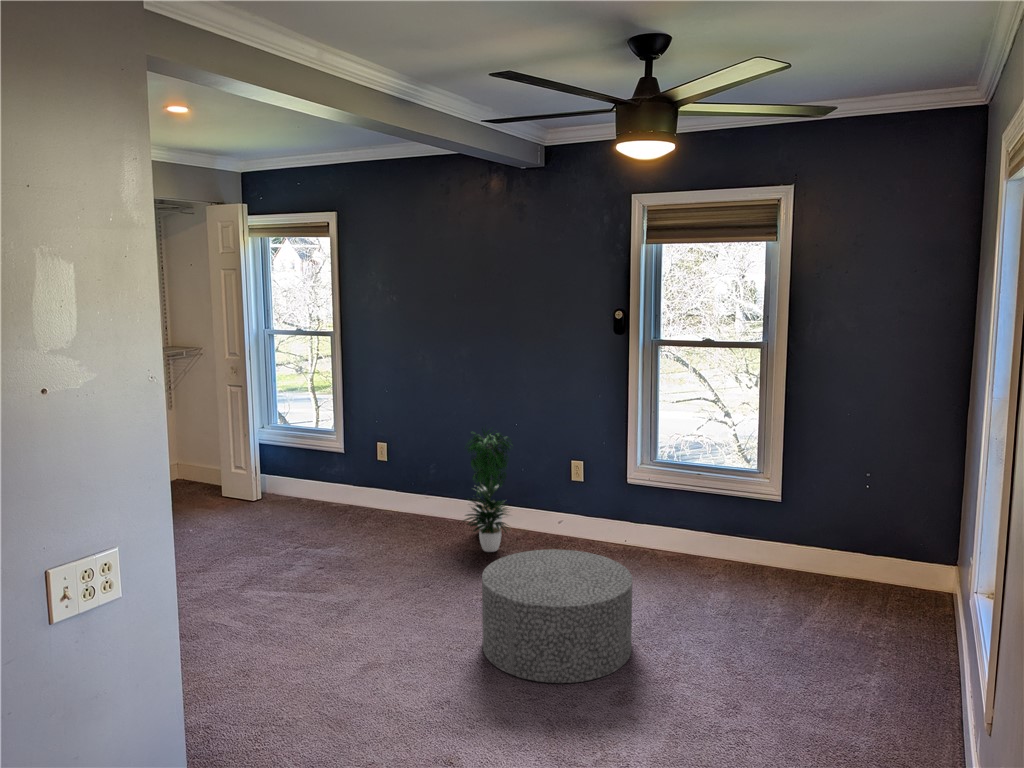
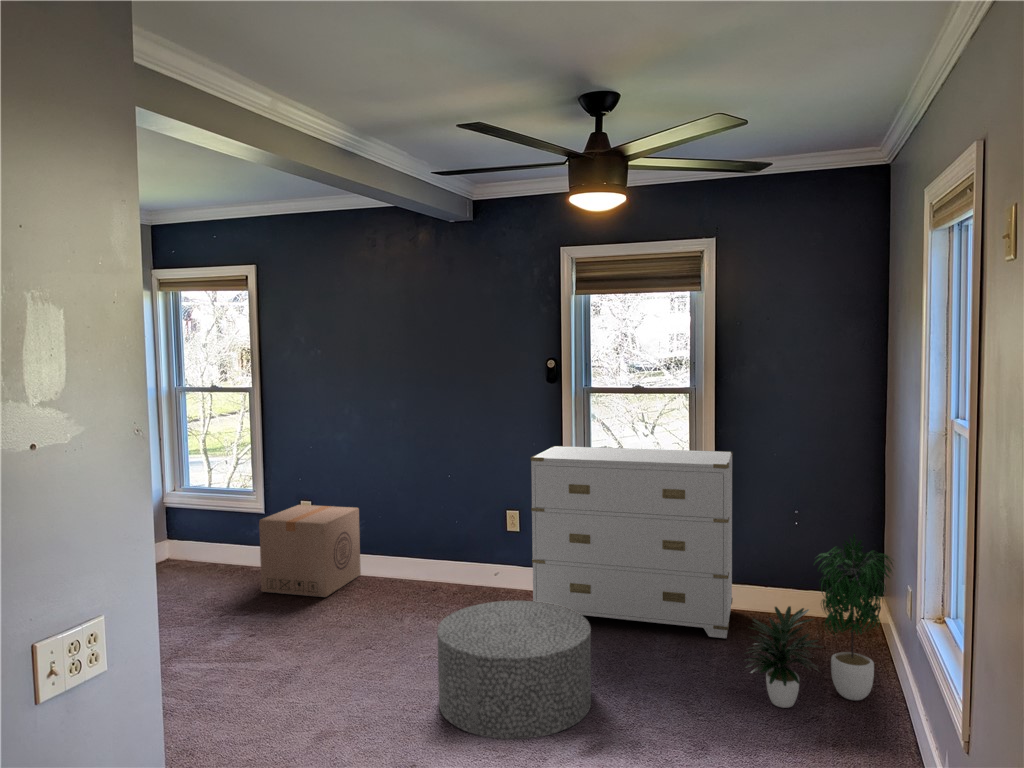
dresser: none [589,398,804,600] -> present [531,446,733,638]
potted plant: present [463,429,512,552] -> present [744,534,893,708]
cardboard box: none [336,445,432,534] -> present [259,505,361,597]

